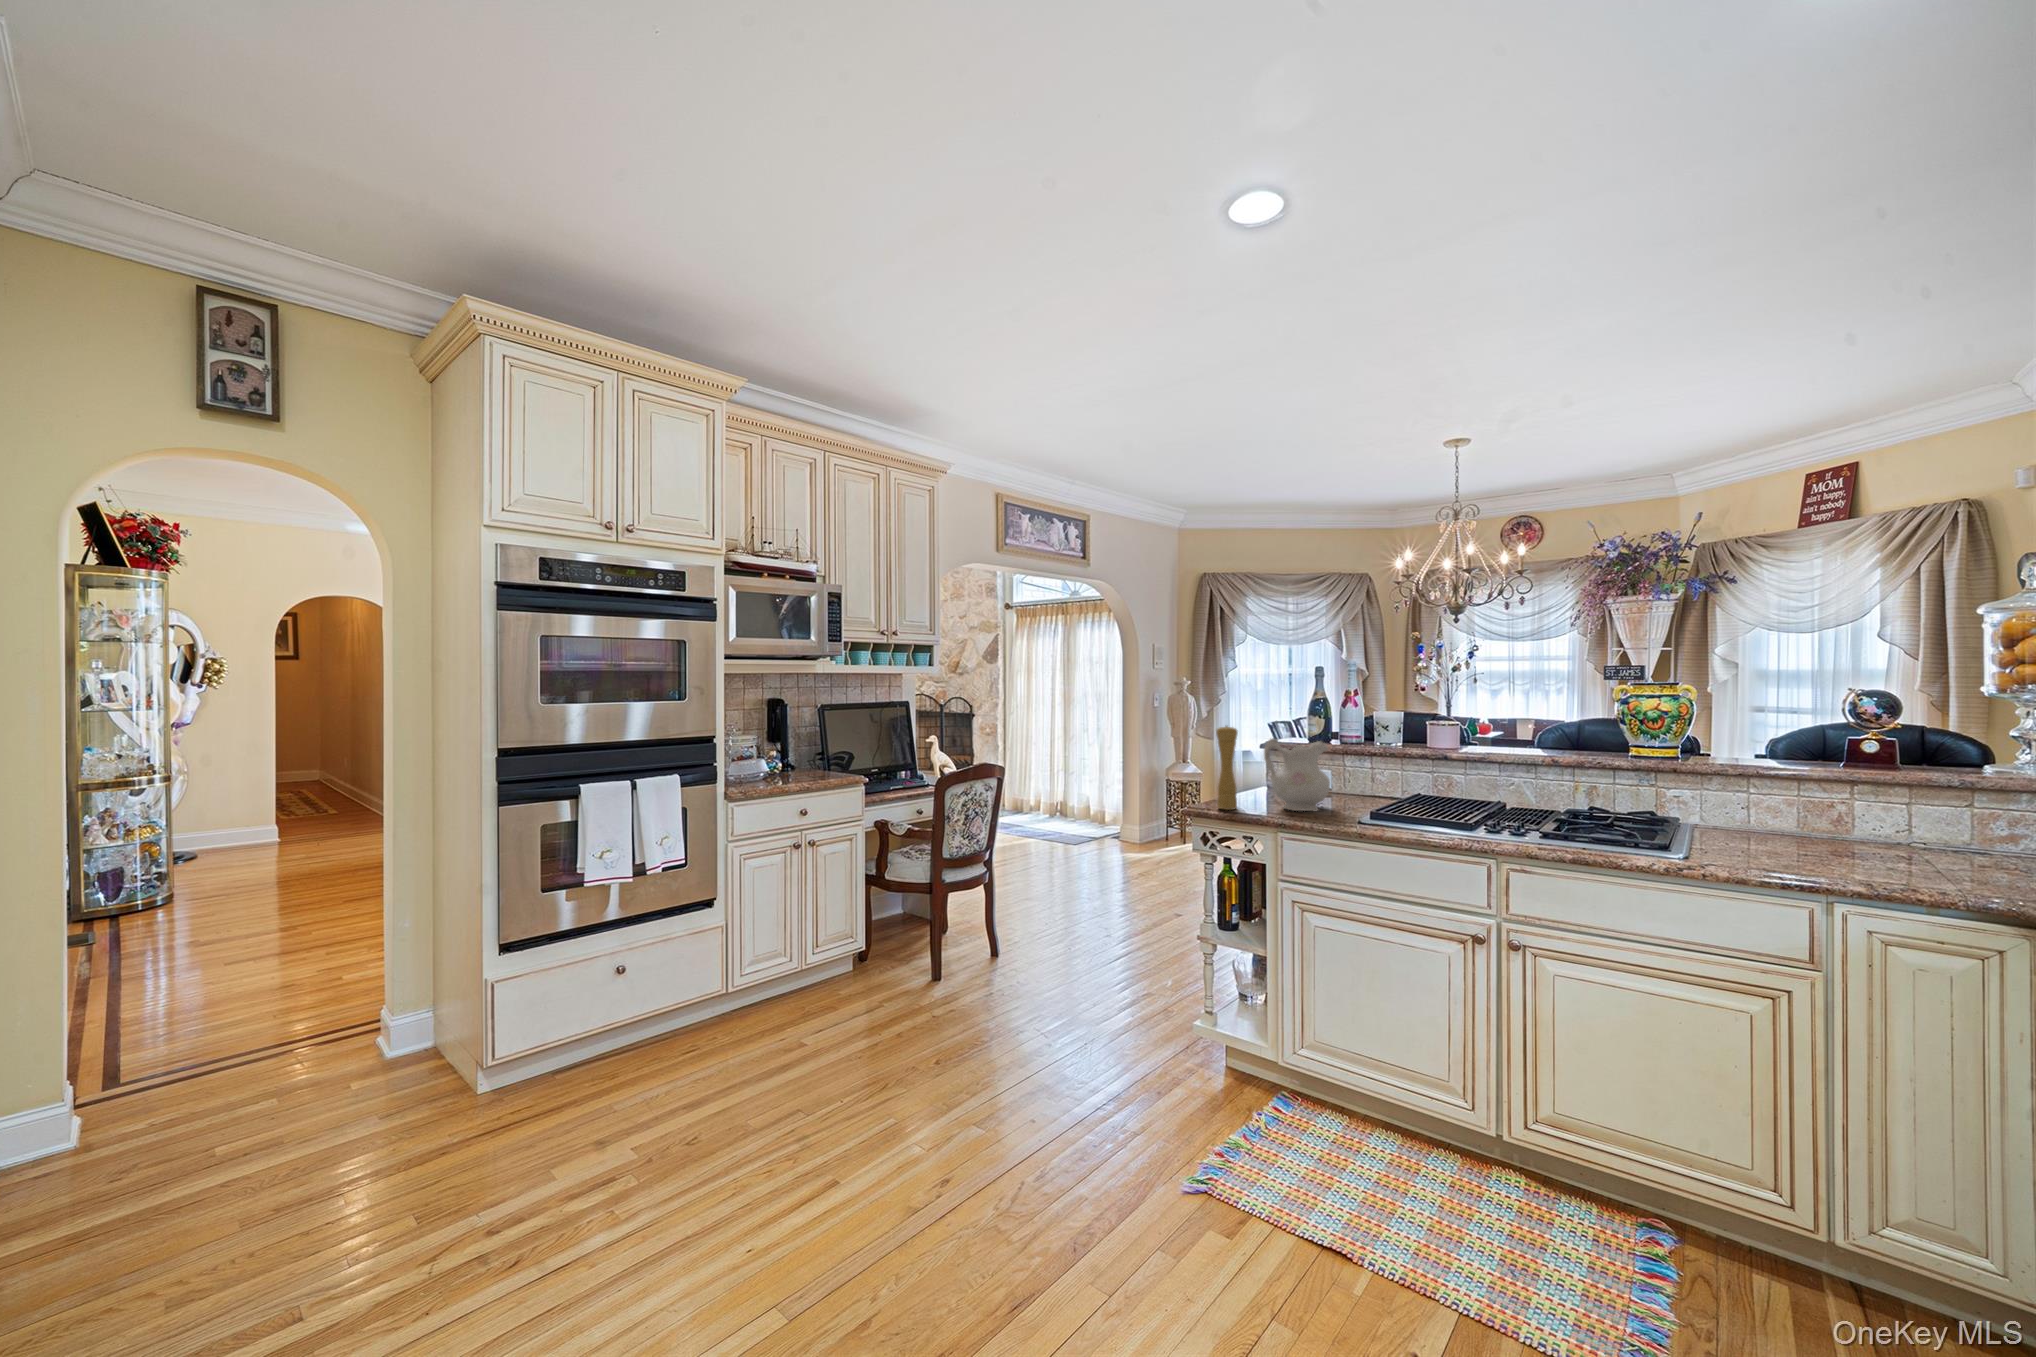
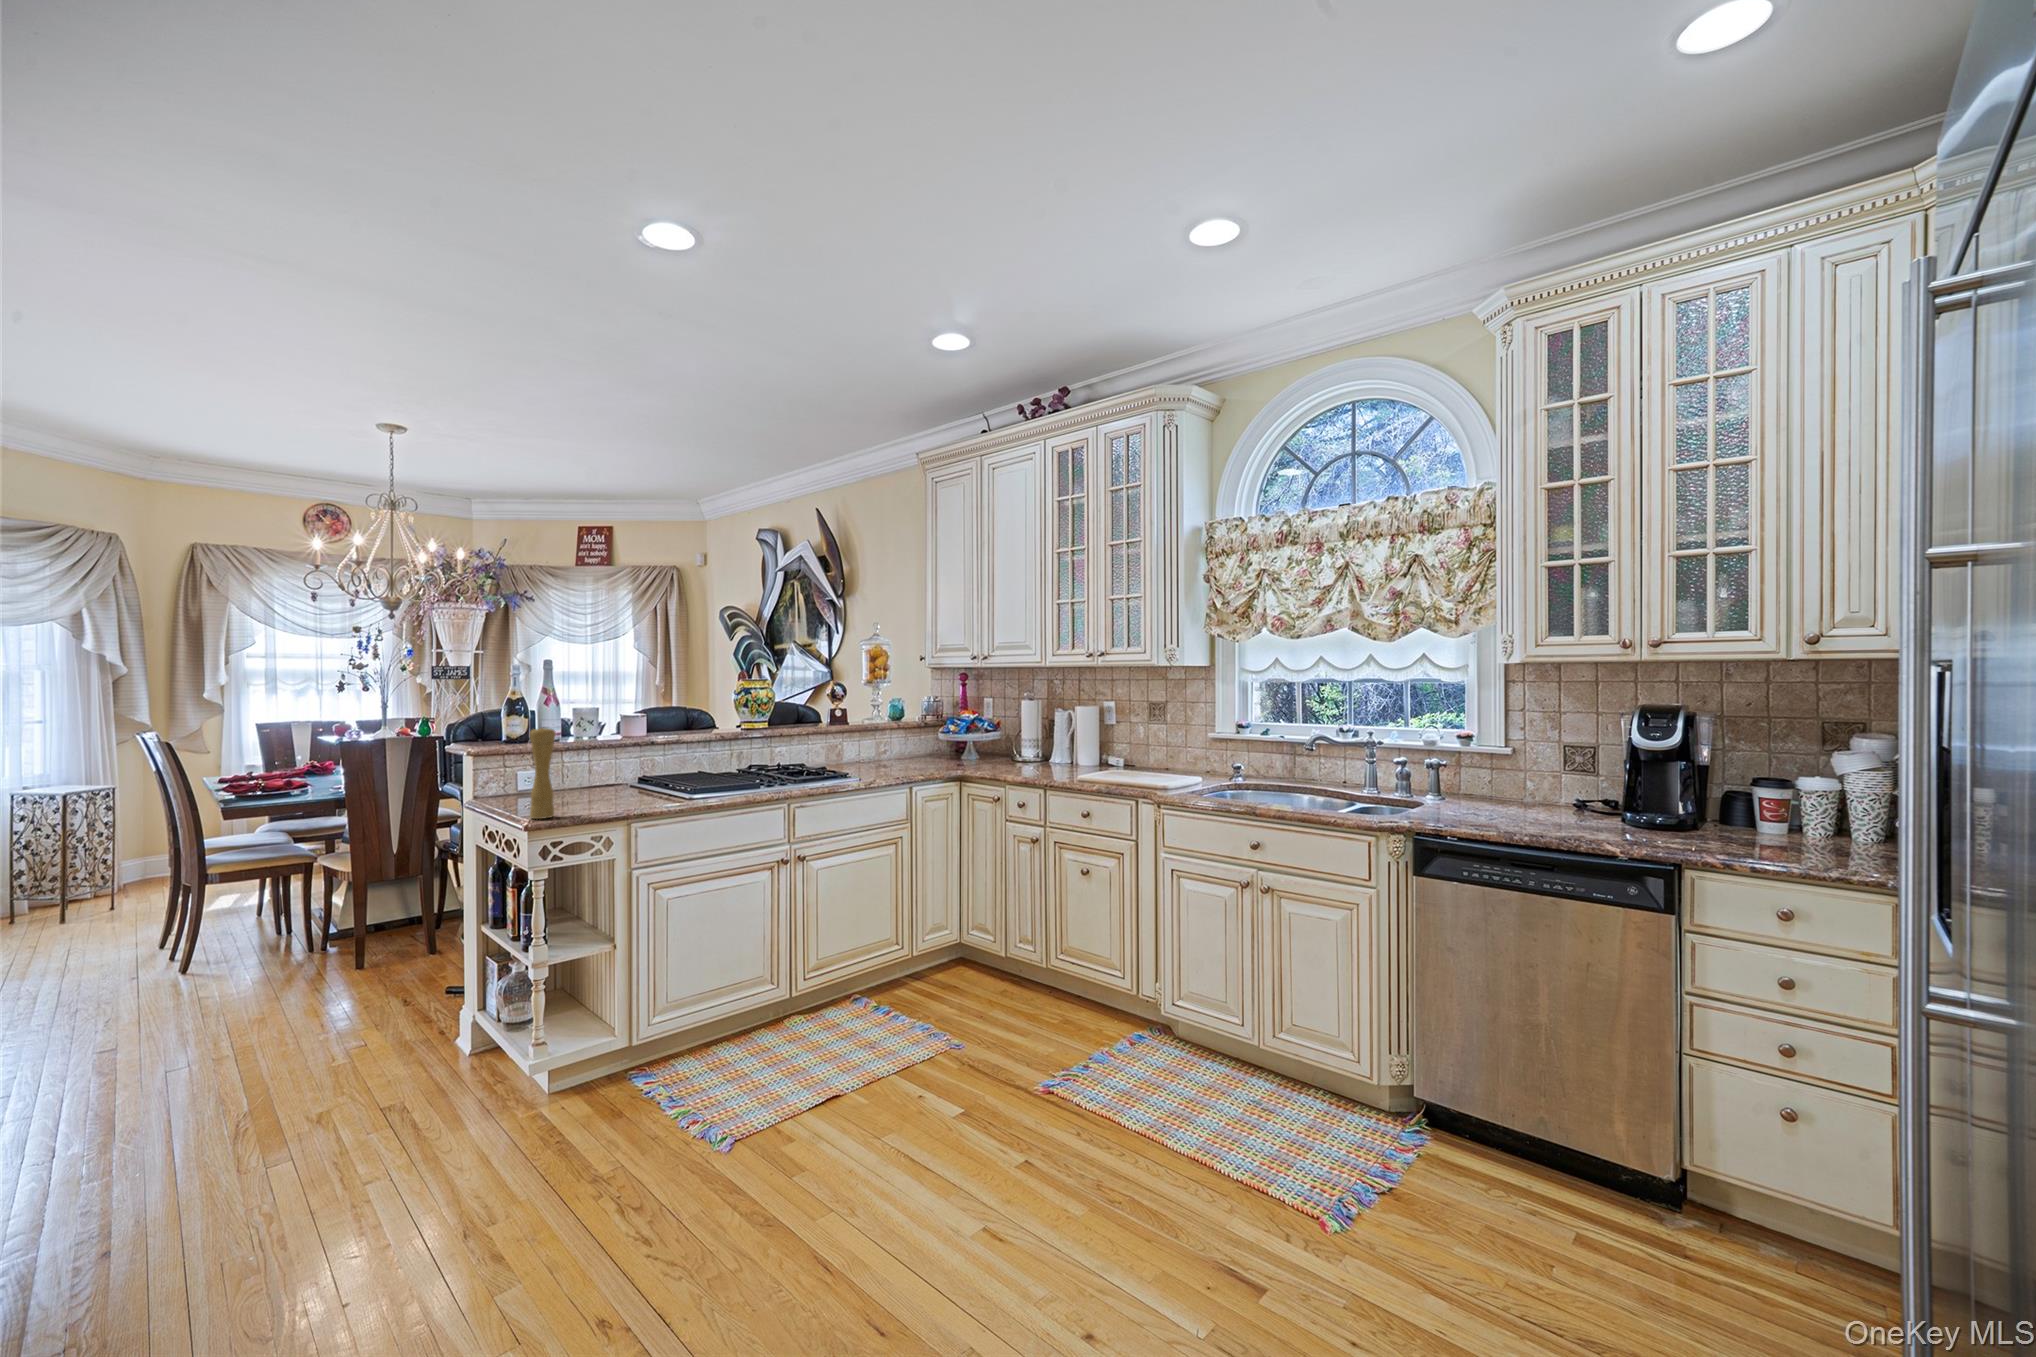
ceramic pitcher: present [1264,739,1330,811] -> none [570,735,630,806]

